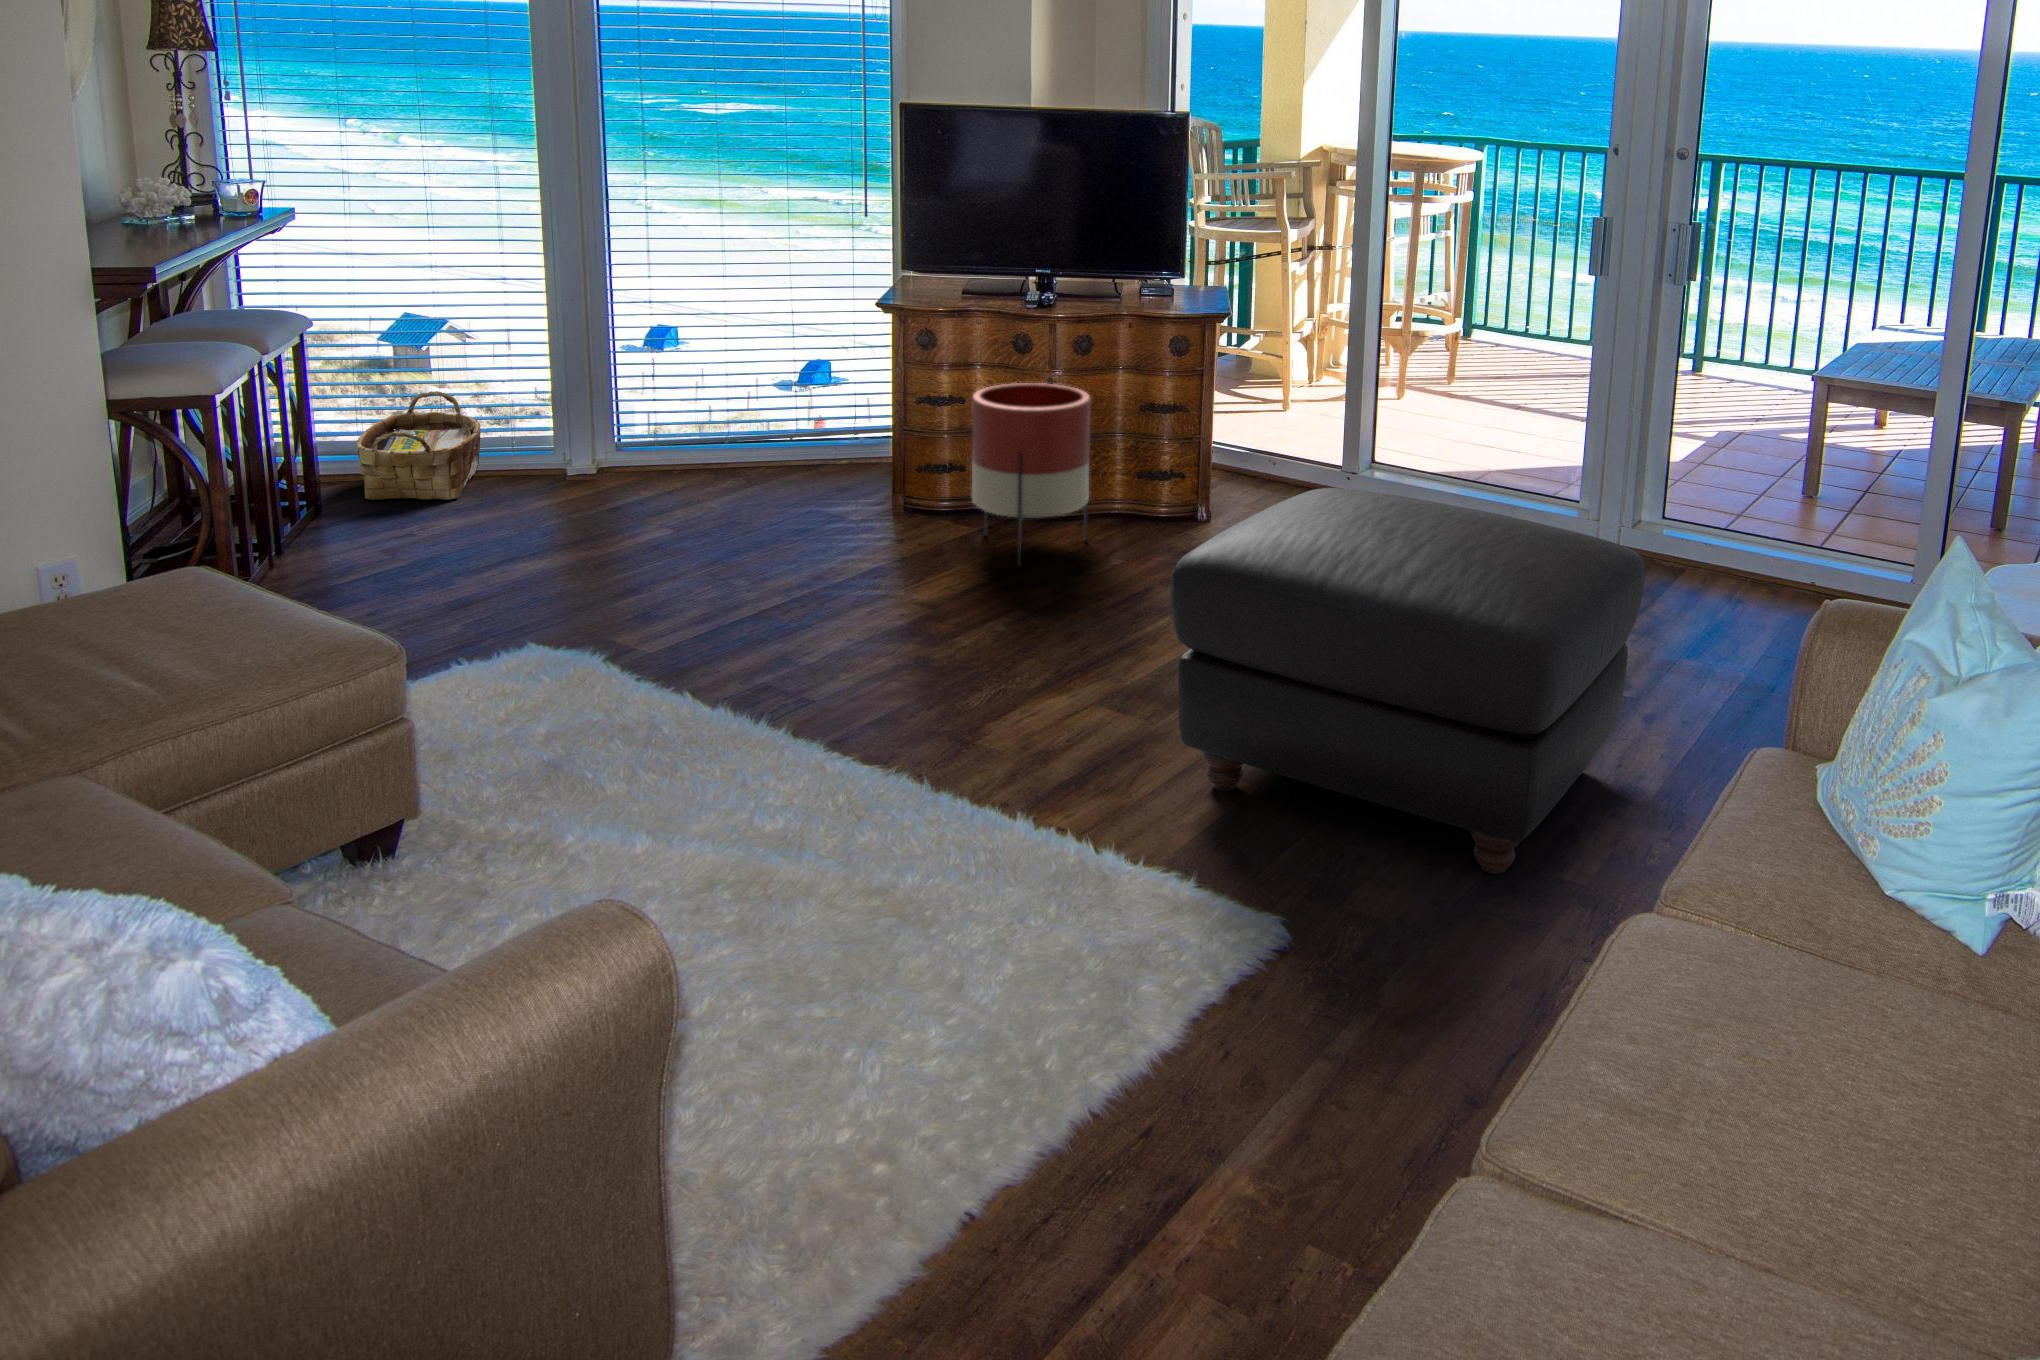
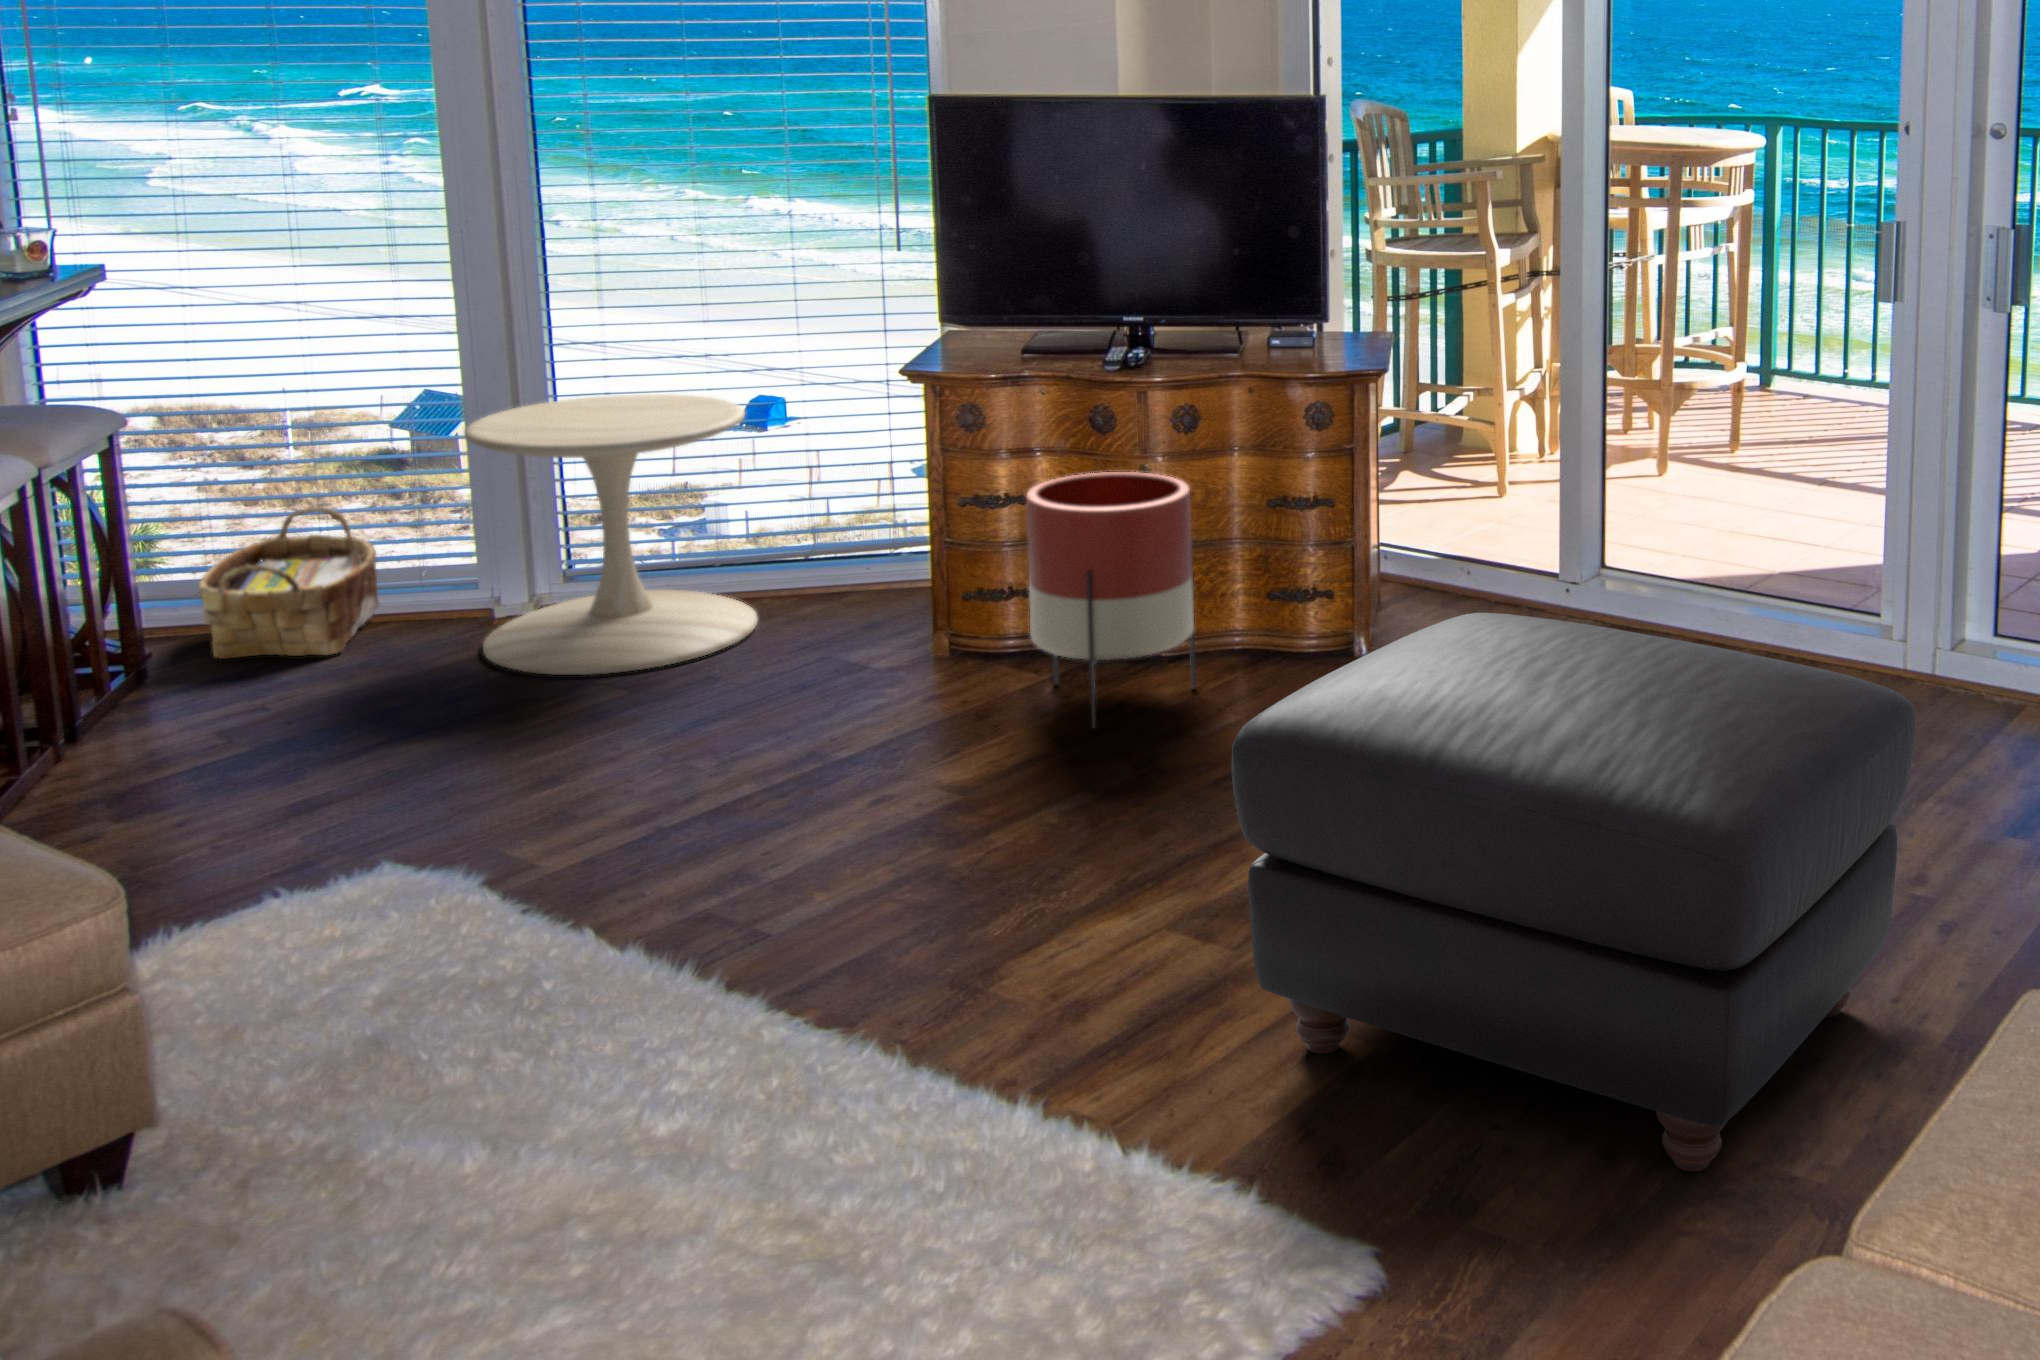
side table: none [553,317,759,519] -> present [465,394,757,675]

